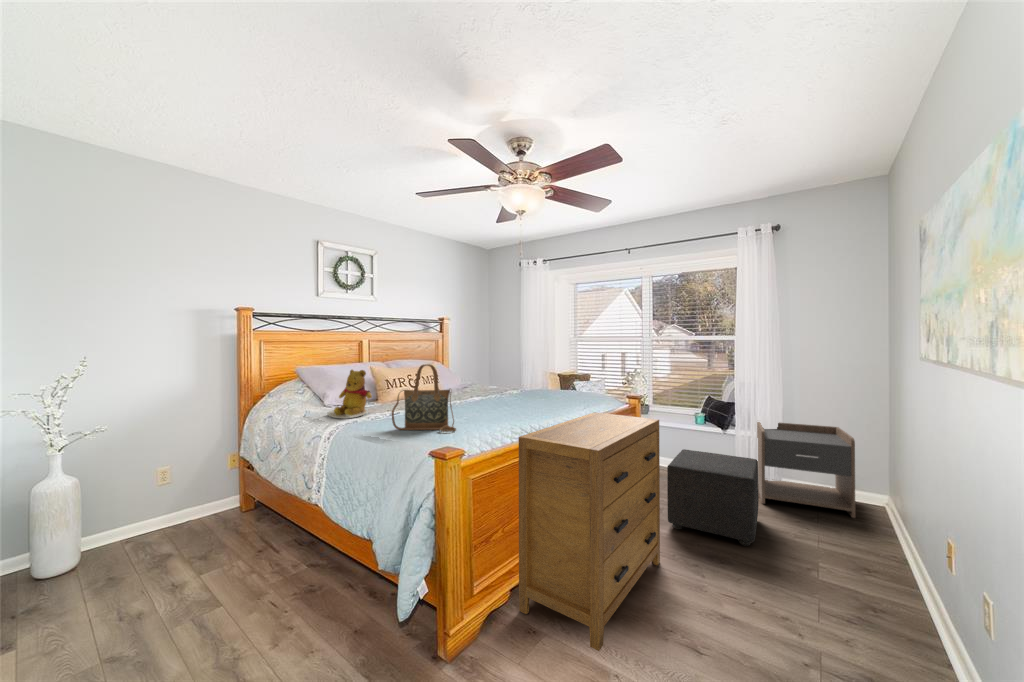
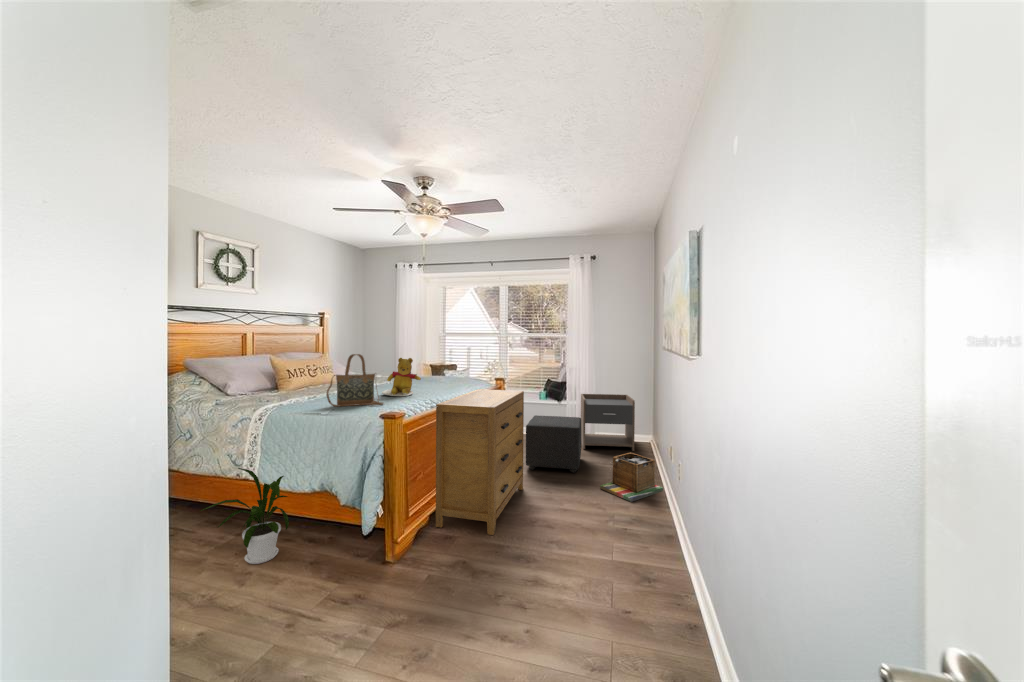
teddy bear: present [327,370,372,419] -> present [382,358,421,396]
house plant: none [241,496,345,621] -> present [200,468,289,564]
laundry basket: none [795,534,933,634] -> present [600,453,663,502]

